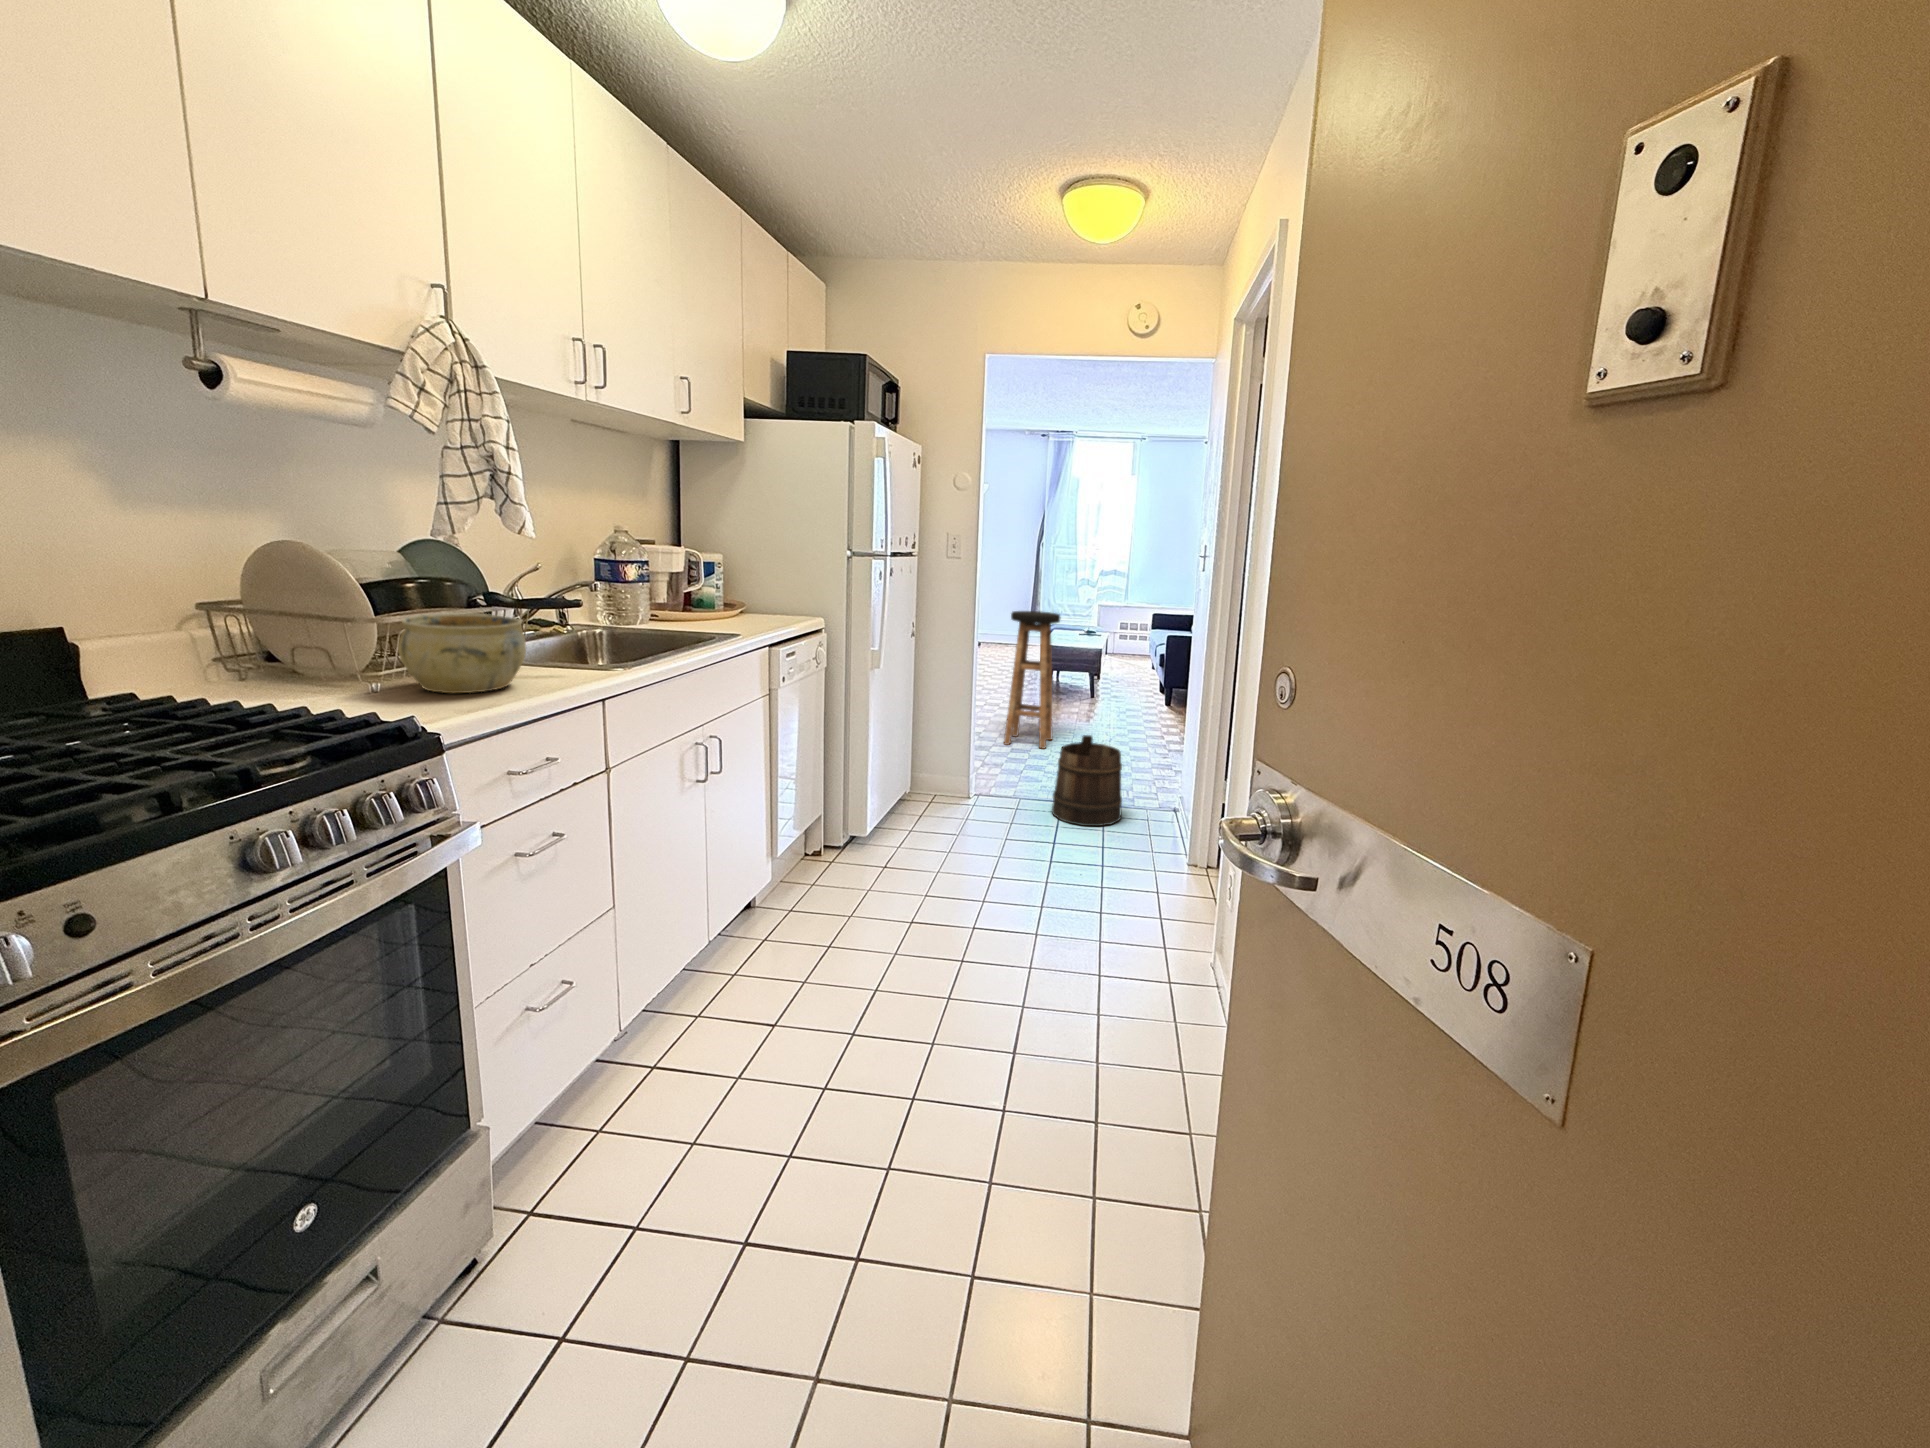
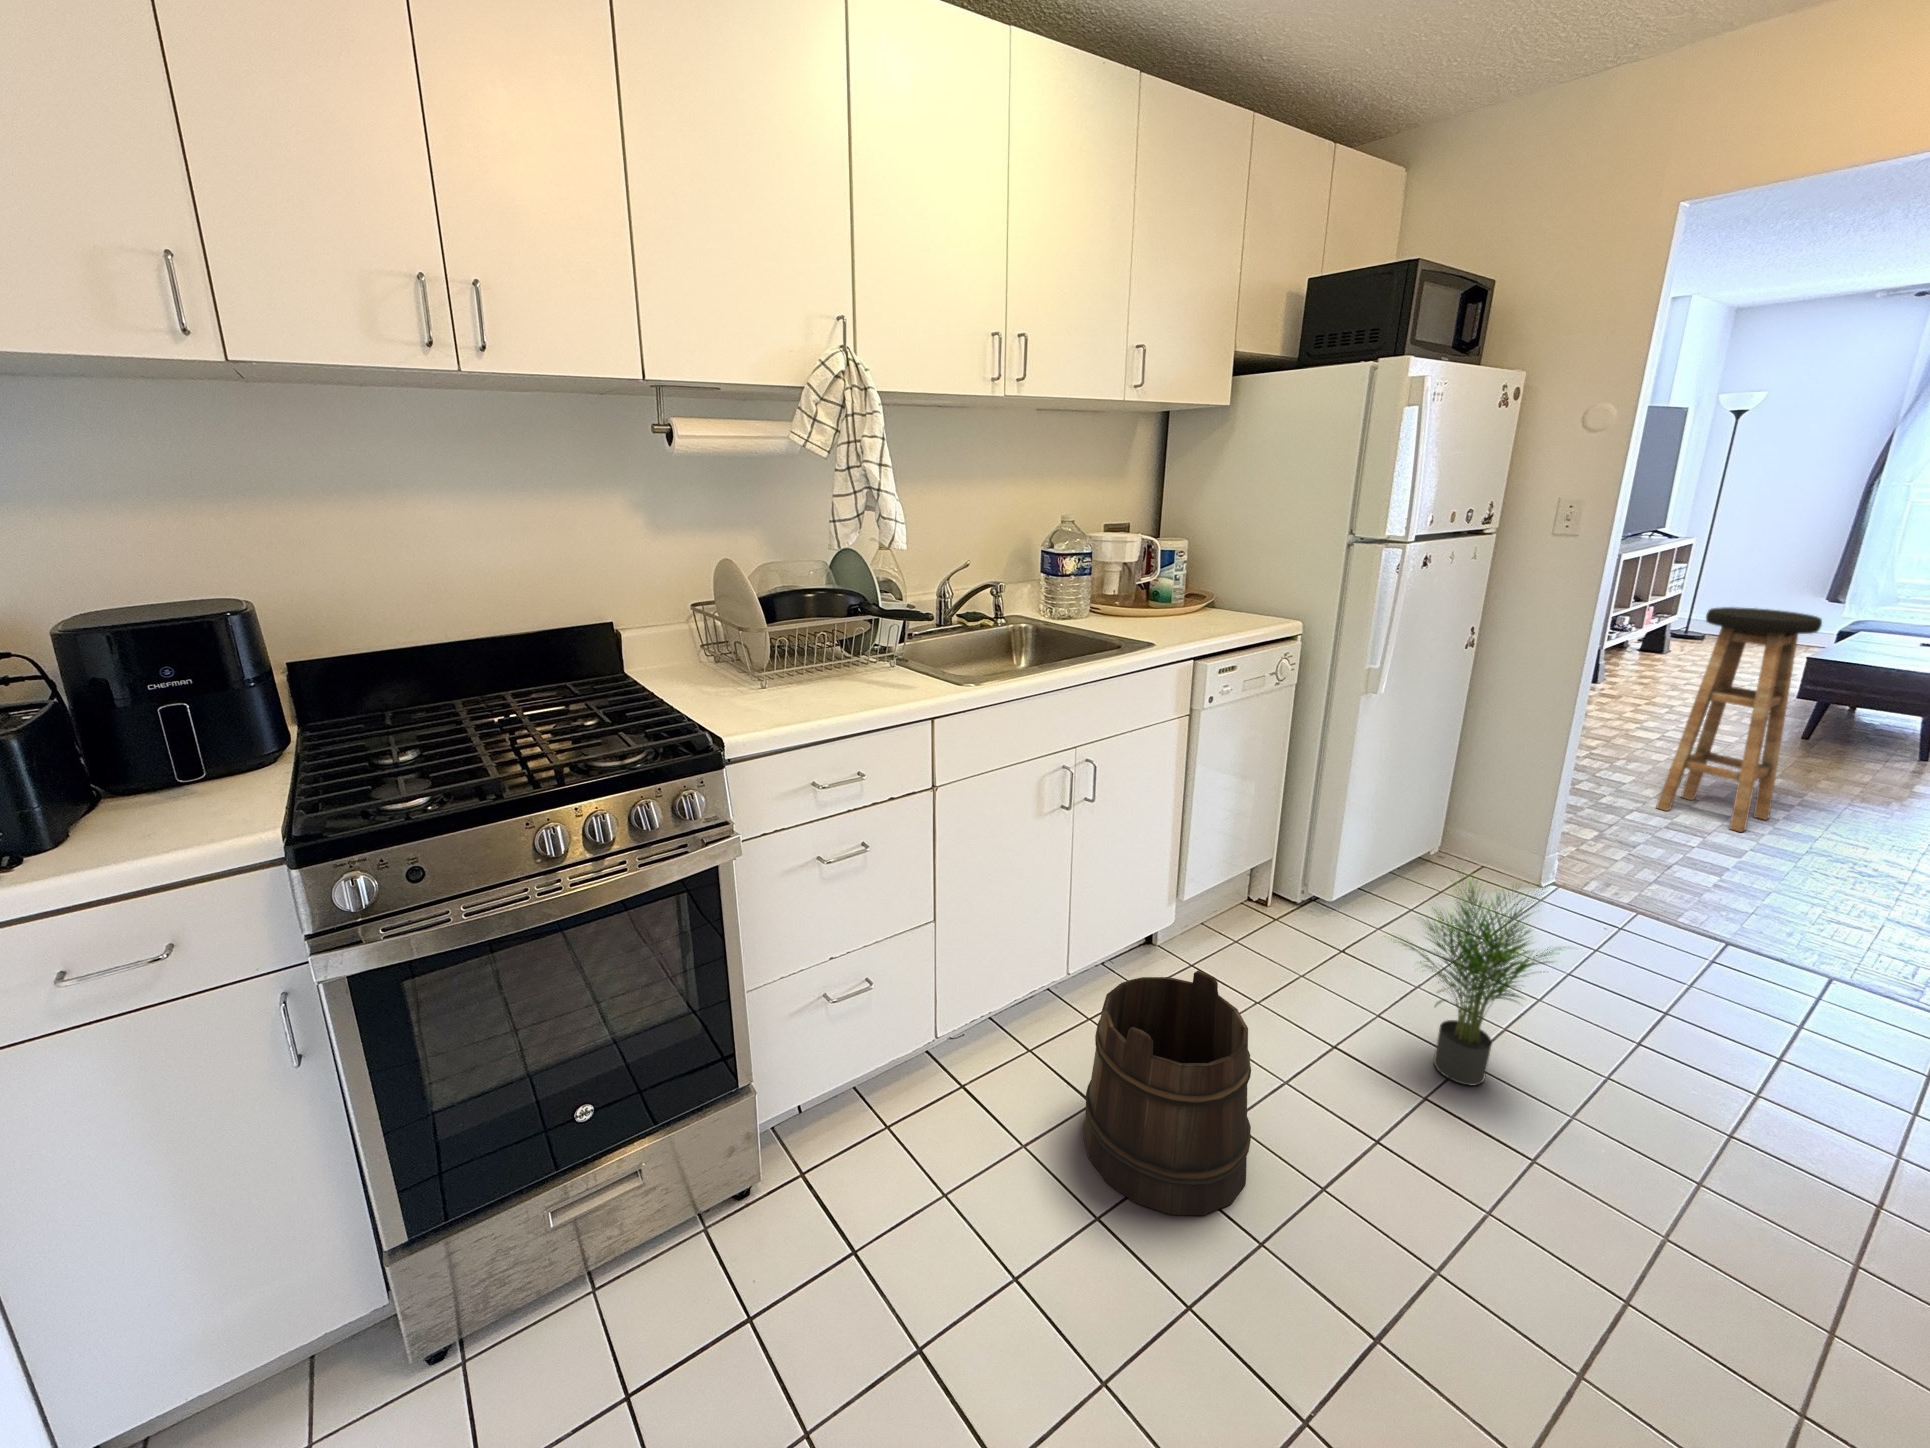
ceramic bowl: present [398,613,526,693] -> none [769,622,866,700]
bucket: present [1052,735,1122,826] -> present [1083,971,1251,1215]
potted plant: none [932,765,1037,916] -> present [1400,869,1564,1085]

